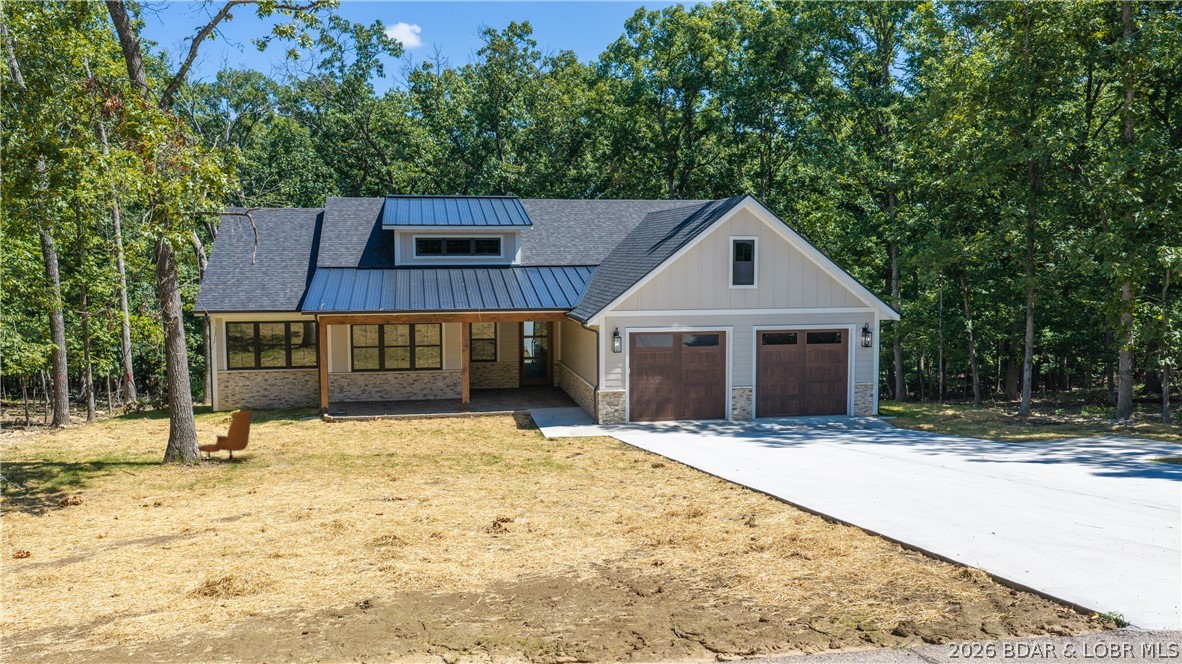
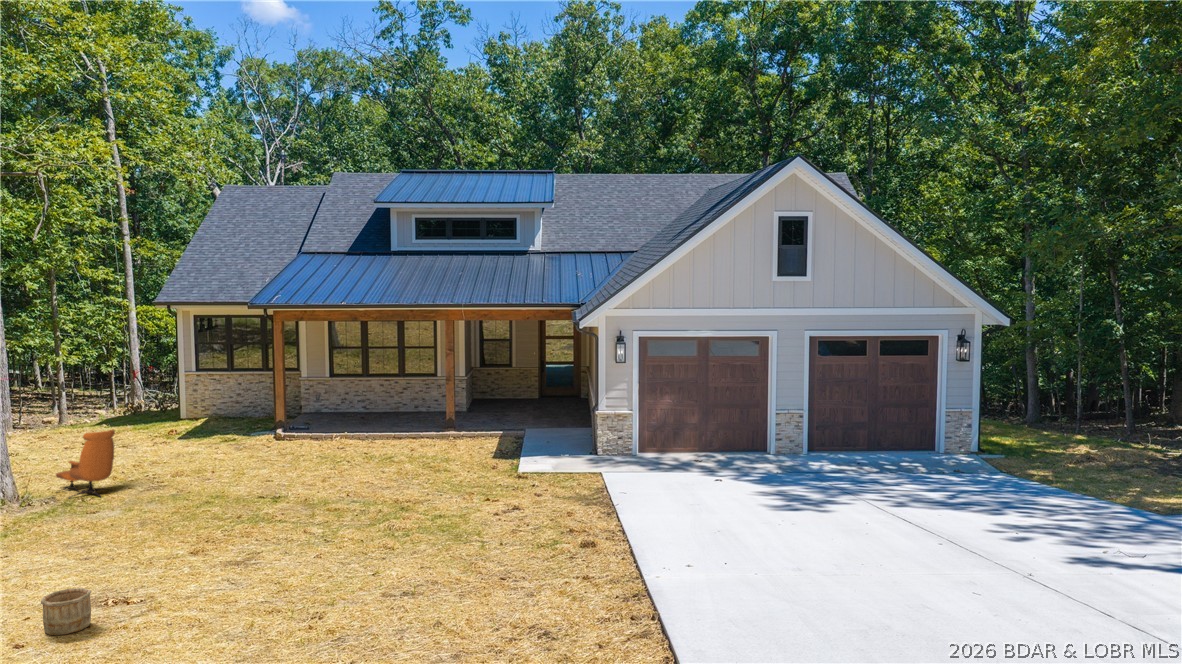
wooden bucket: none [337,498,367,527] -> present [41,588,91,635]

